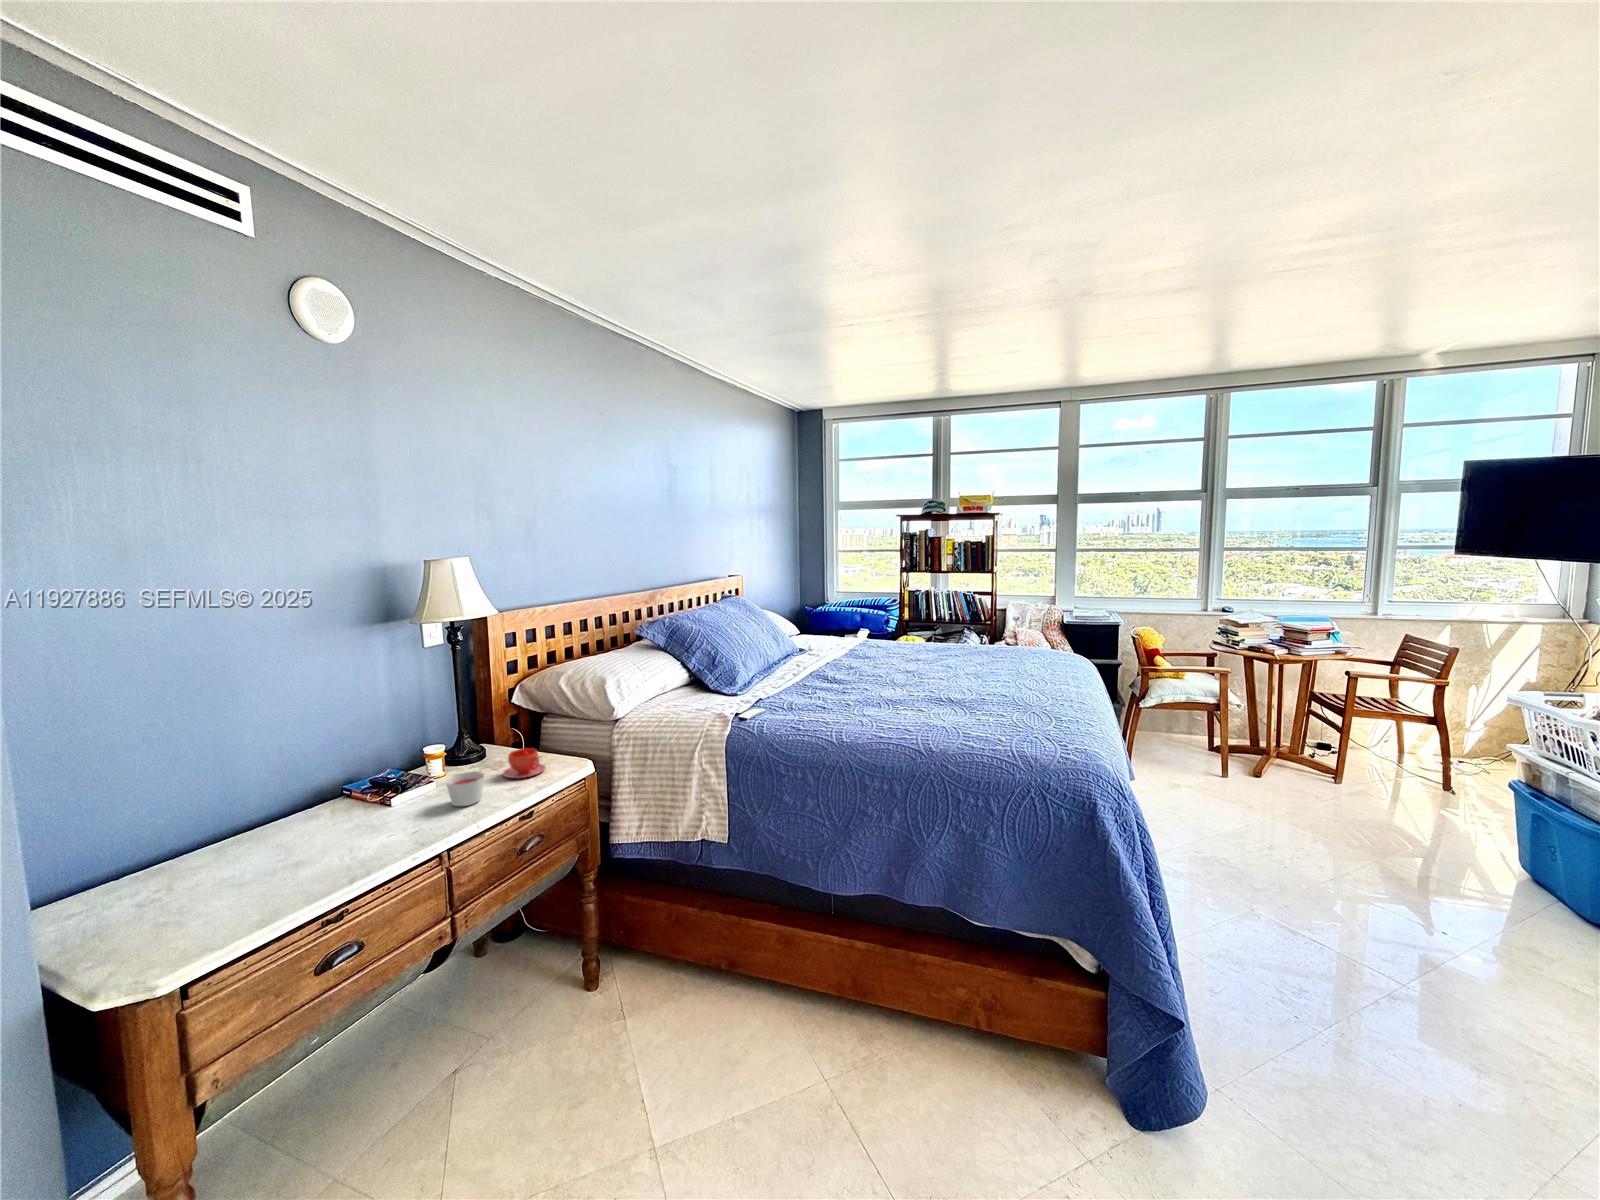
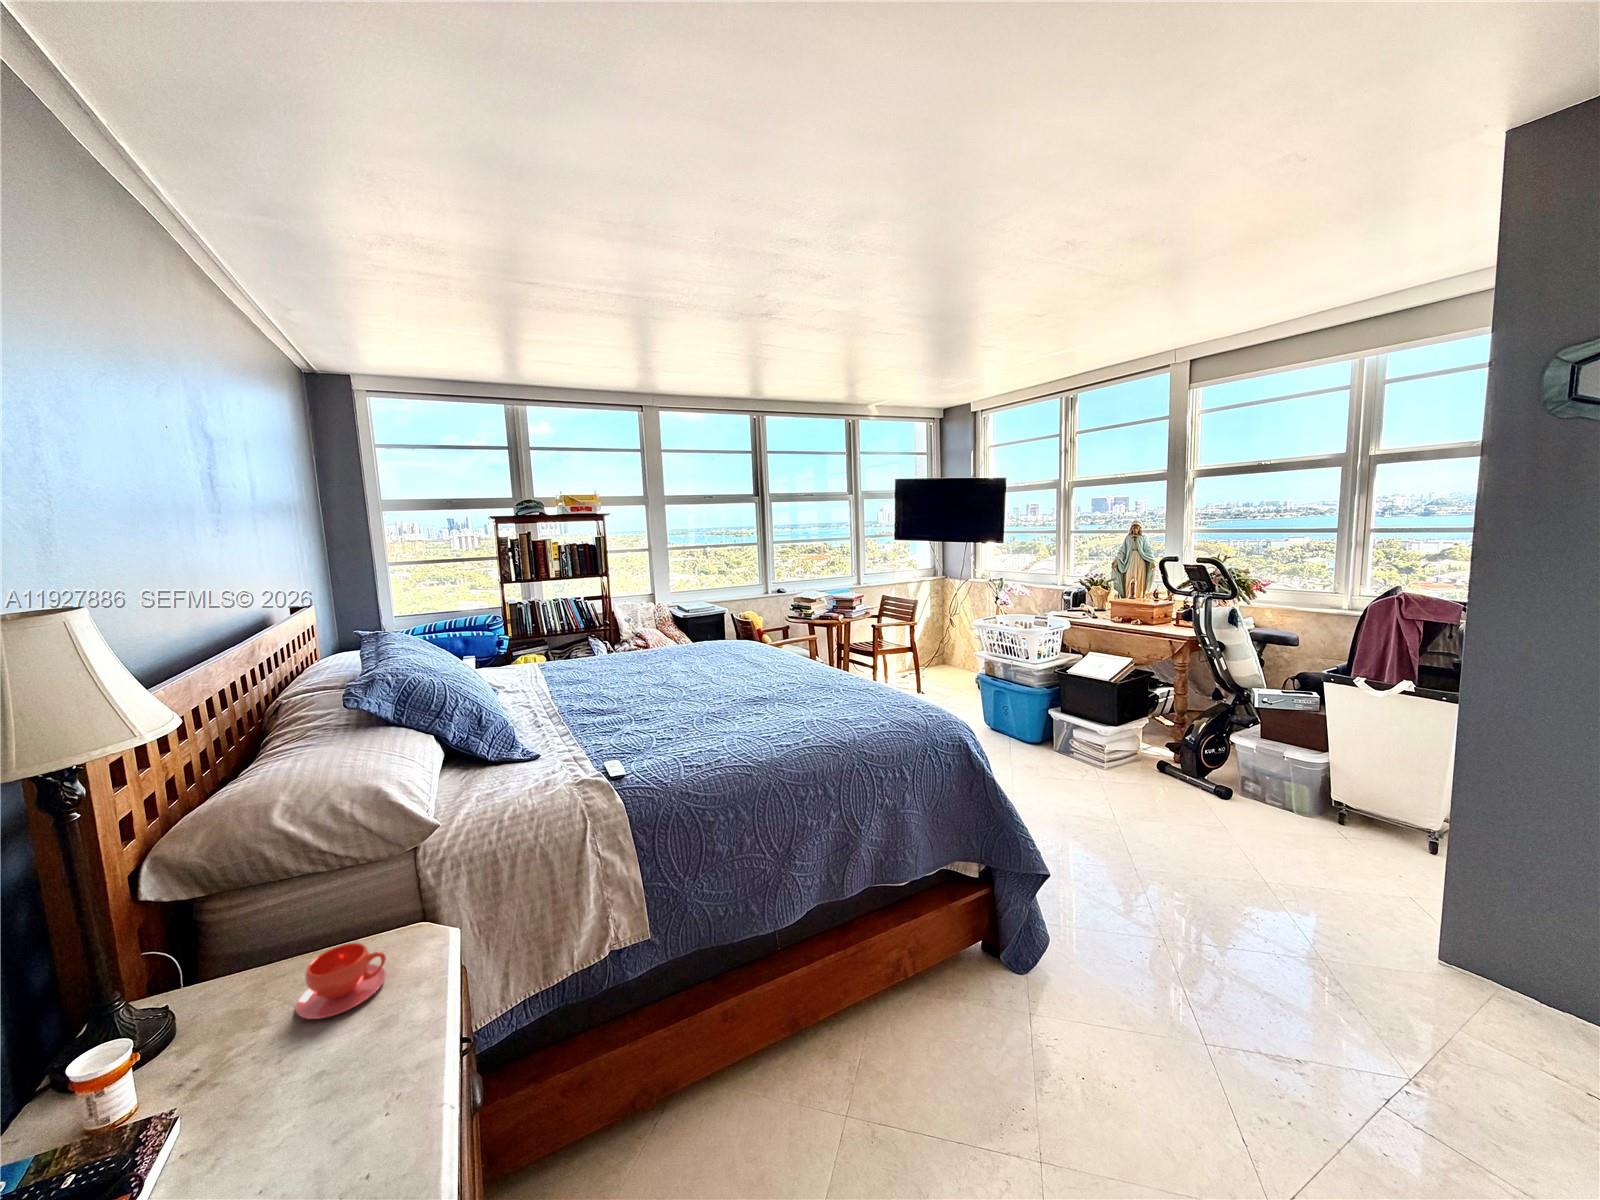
candle: present [446,772,484,806] -> none [268,1025,357,1120]

